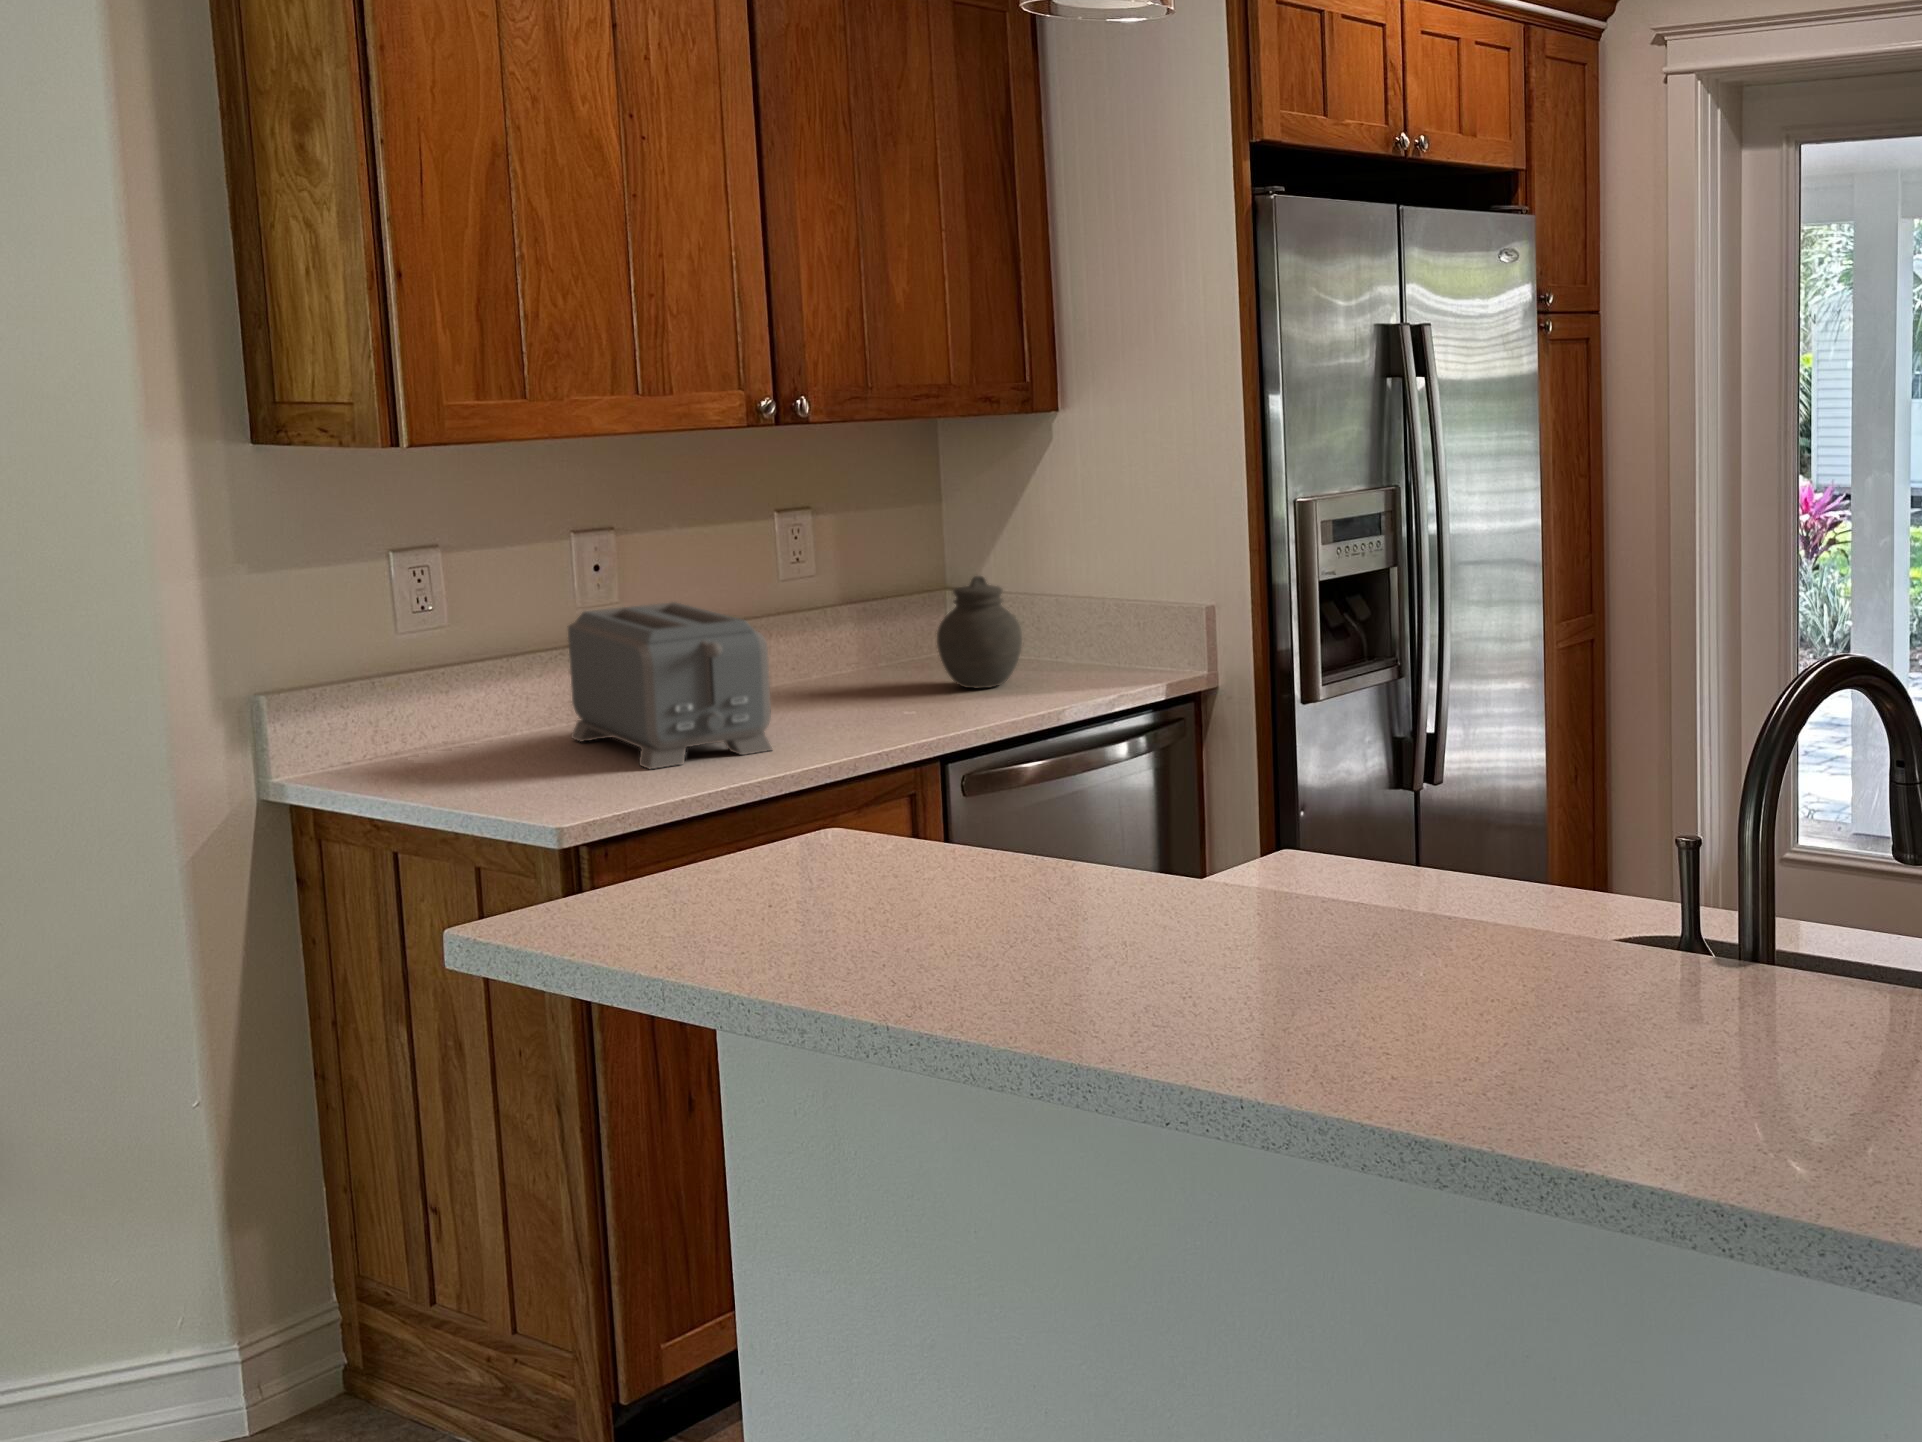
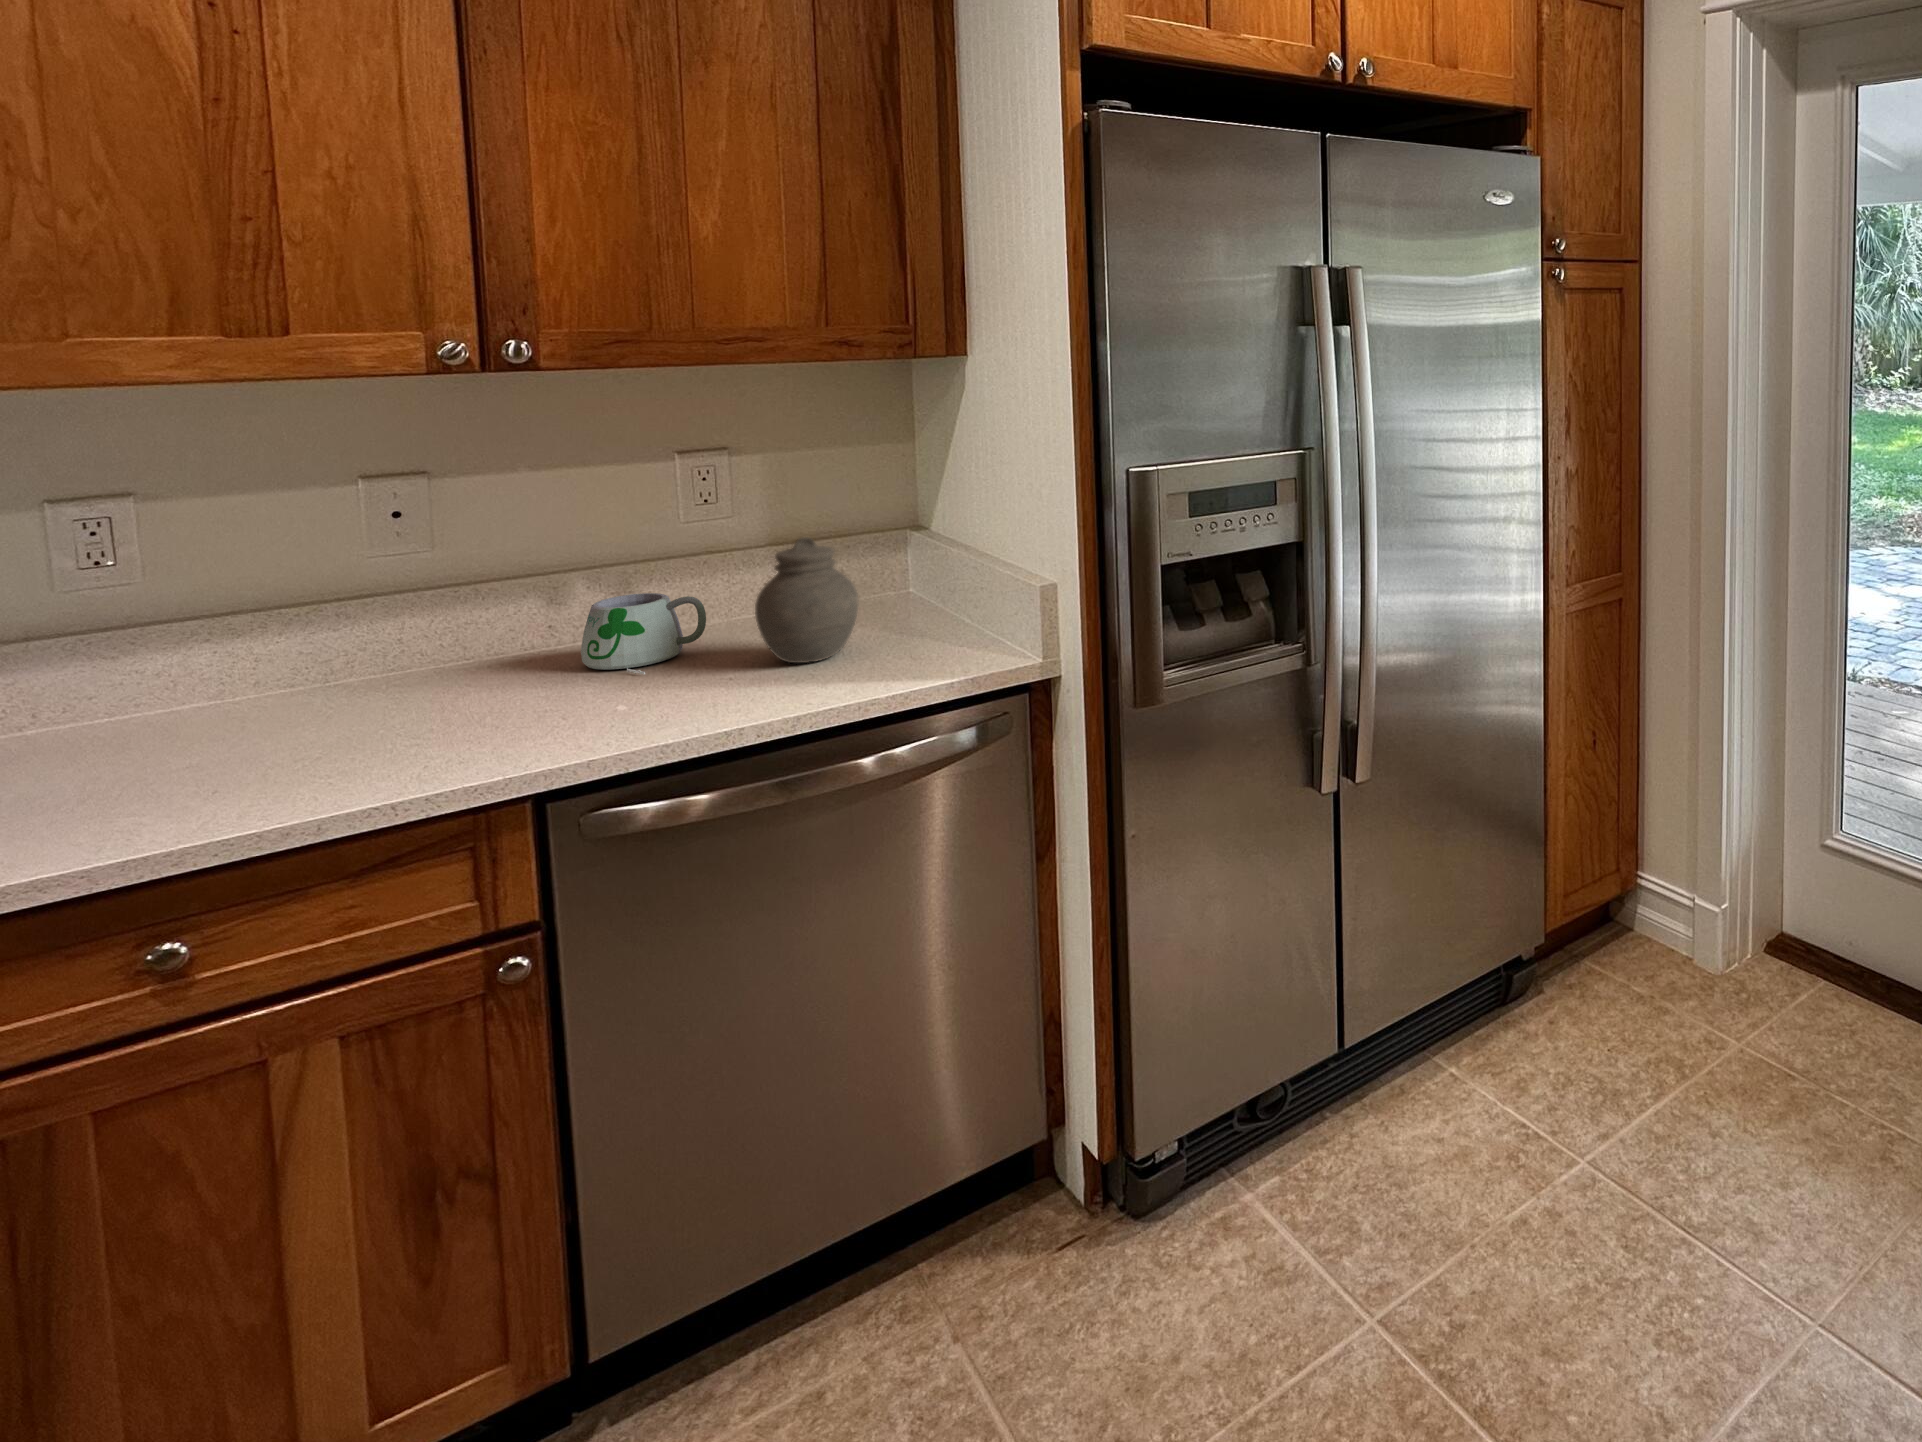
toaster: present [567,602,772,769] -> none [110,566,416,798]
mug: none [772,636,875,701] -> present [581,593,706,674]

